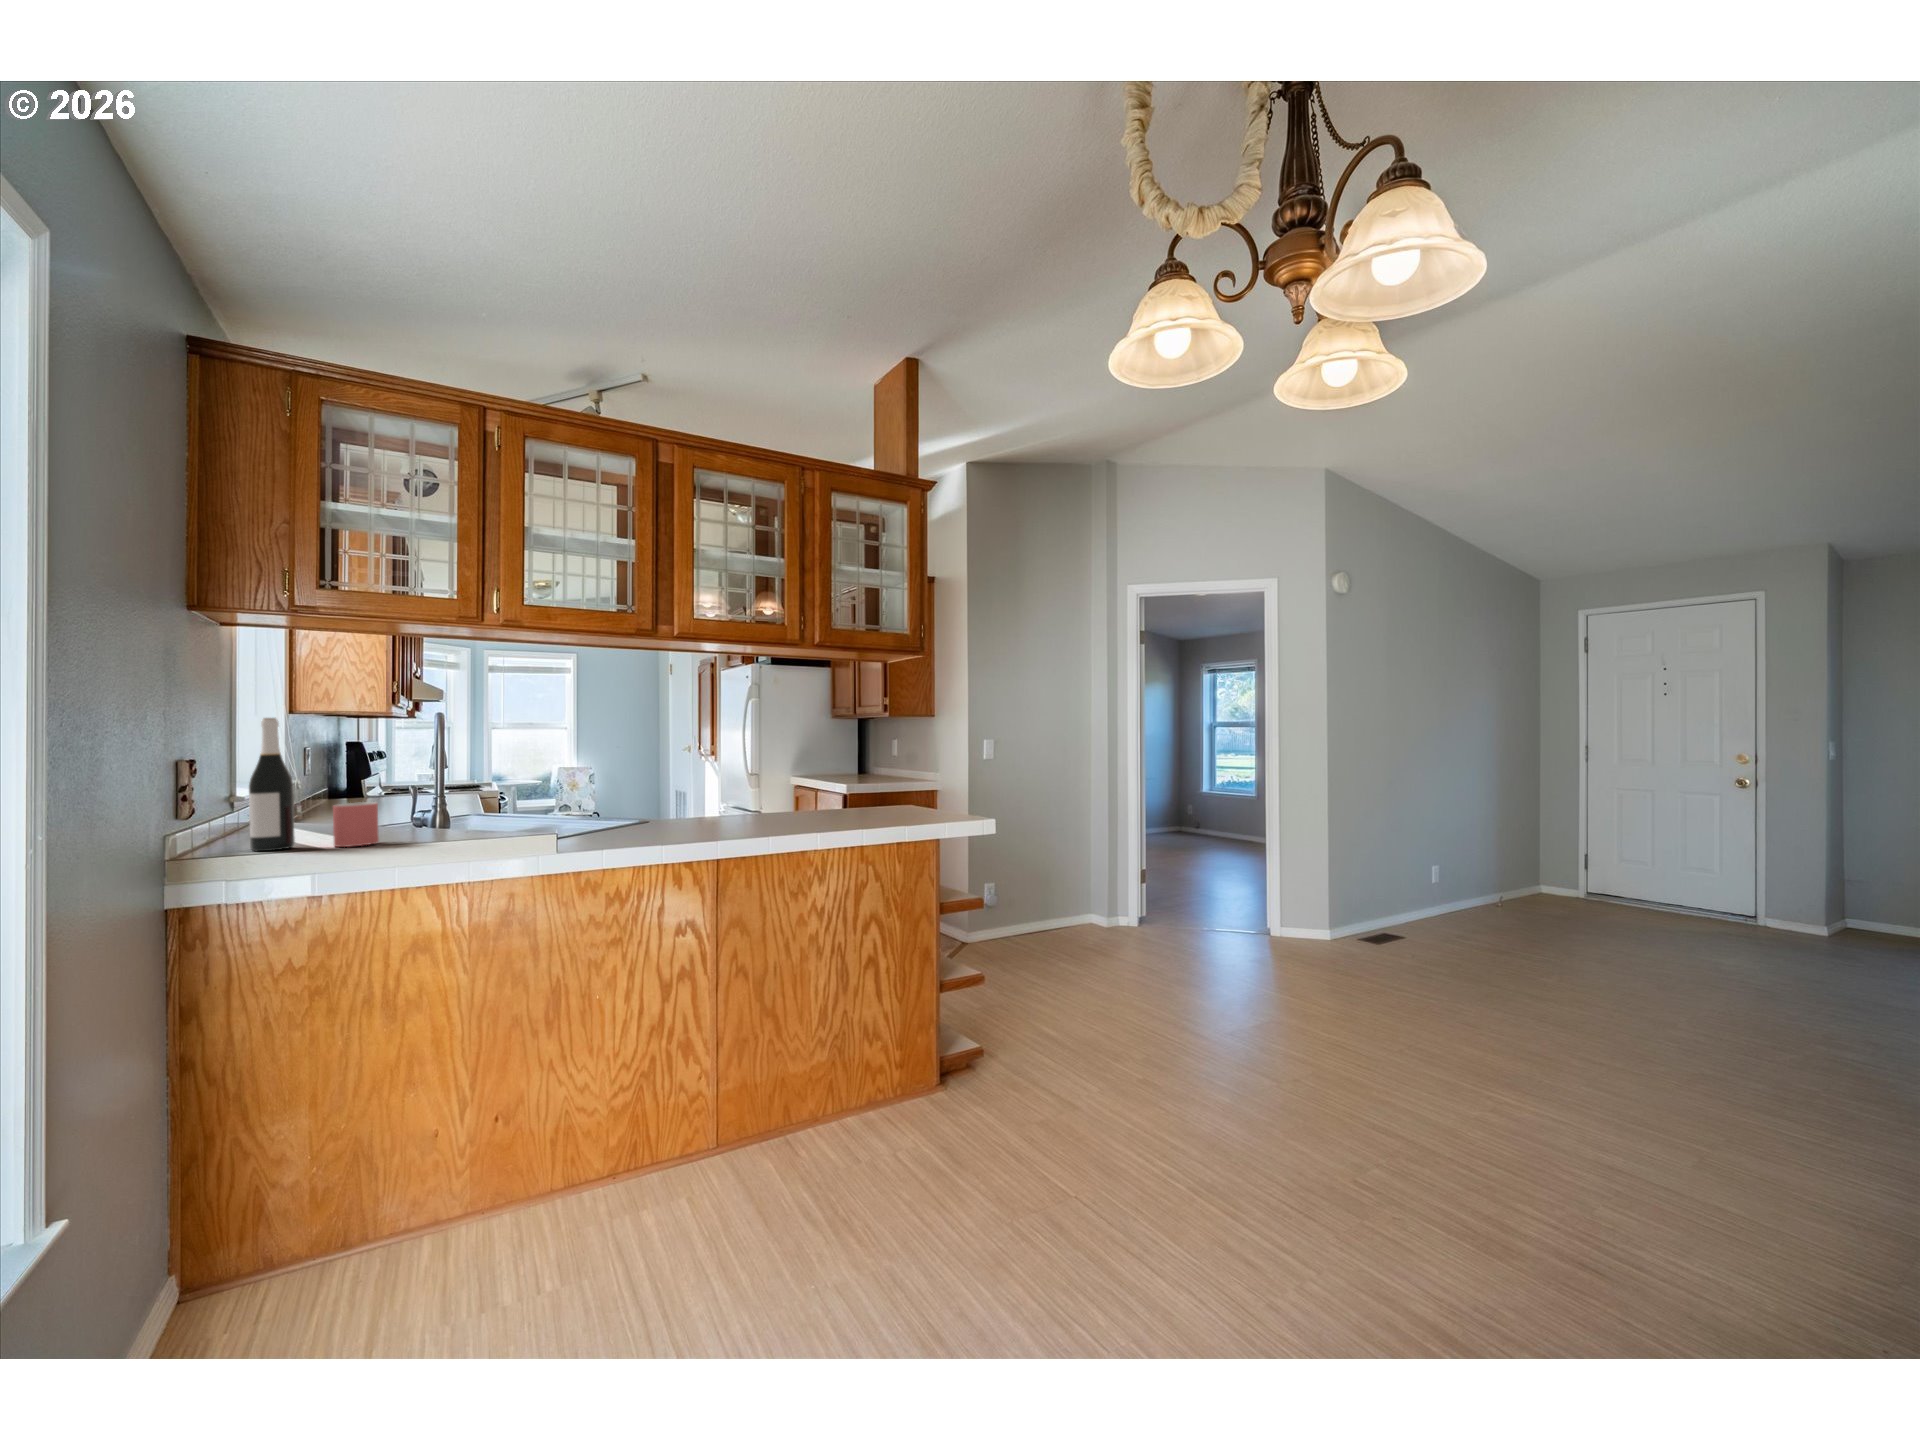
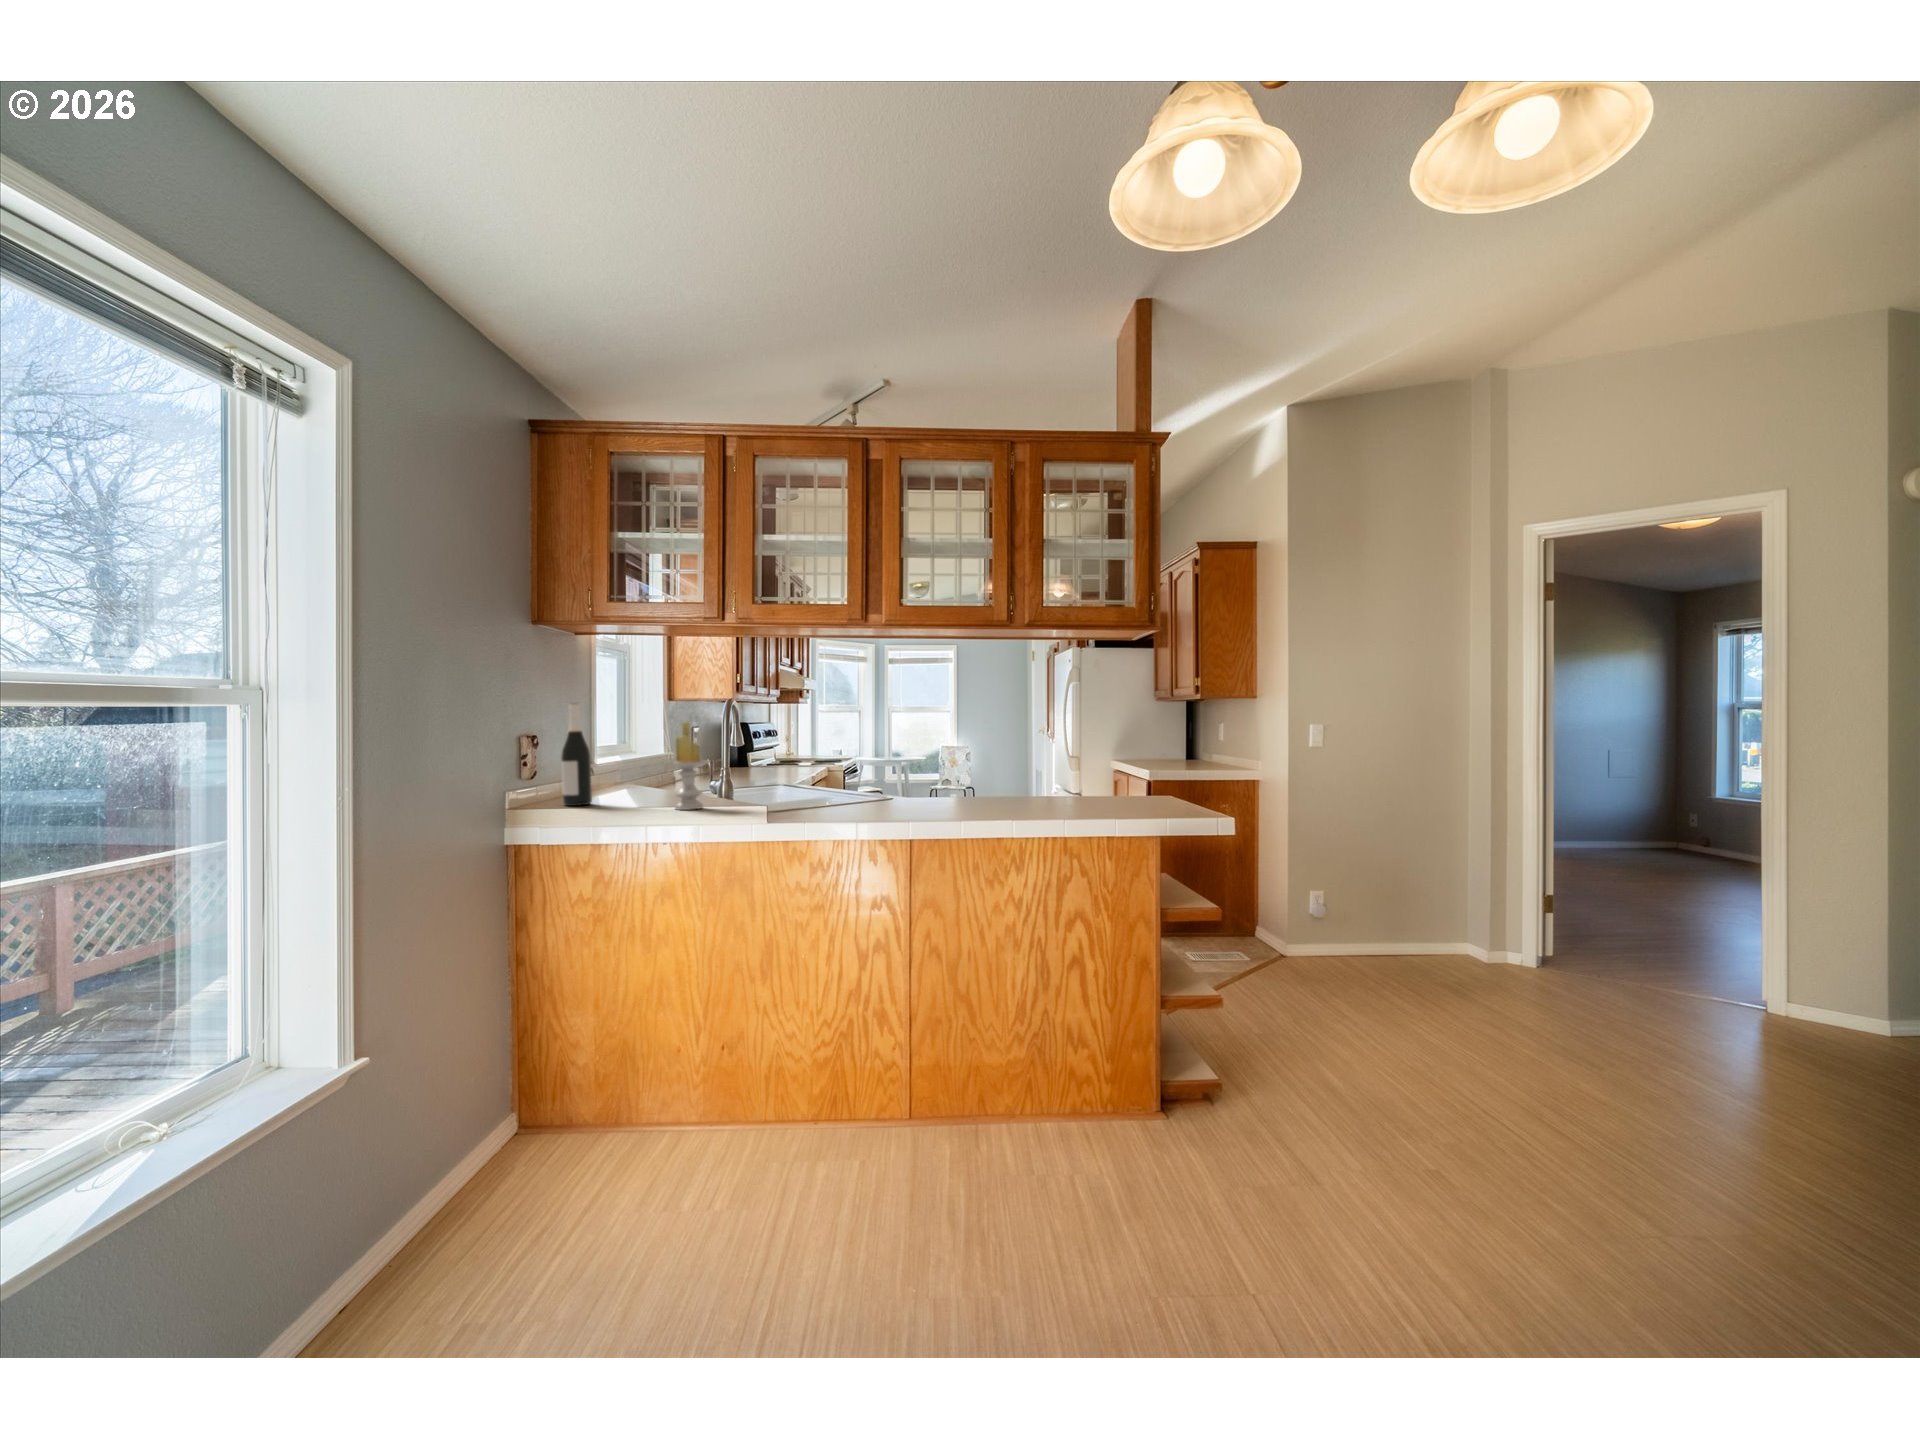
candle: none [420,741,482,845] -> present [665,722,710,810]
mug: present [333,802,379,847] -> none [613,771,651,806]

